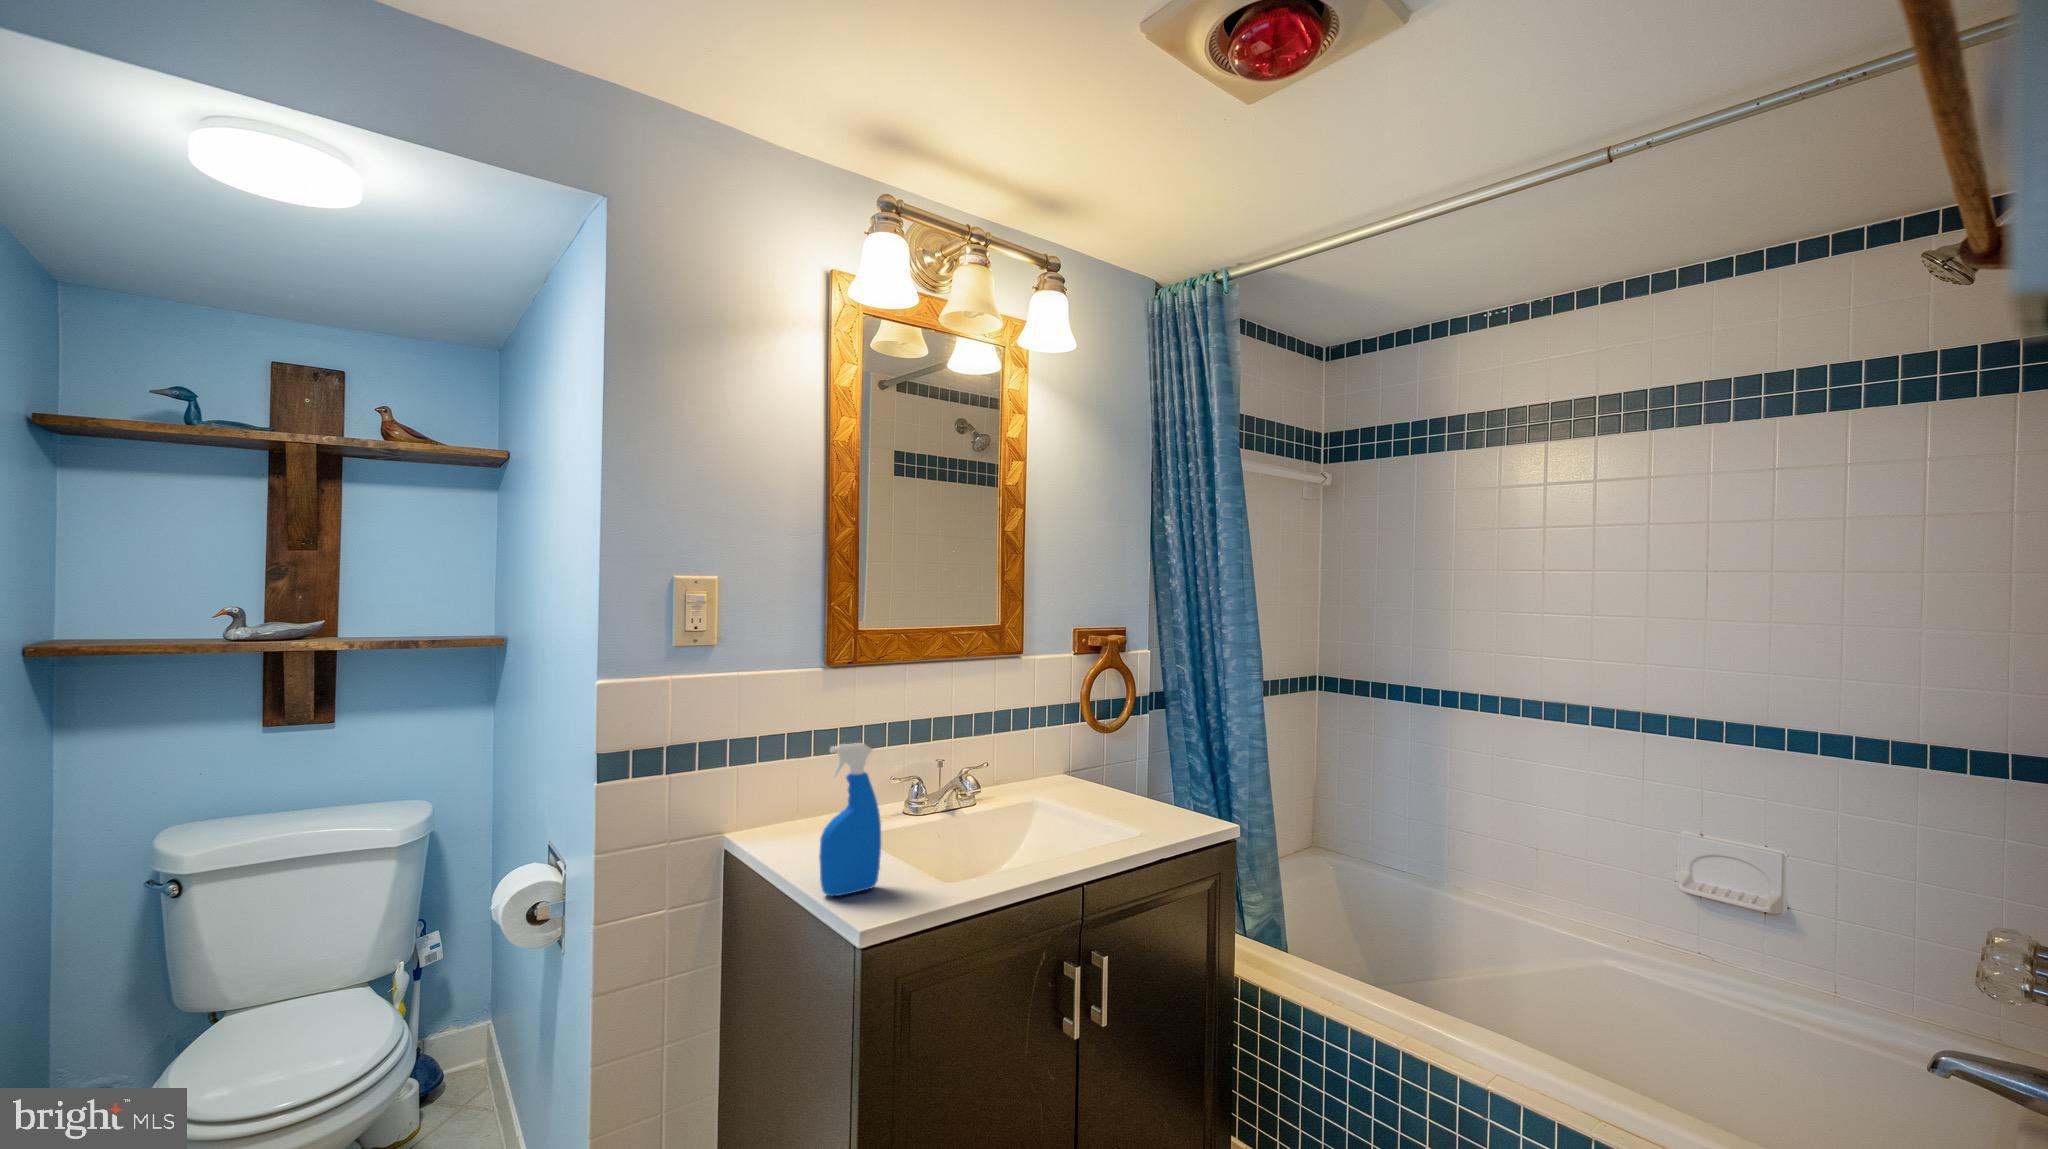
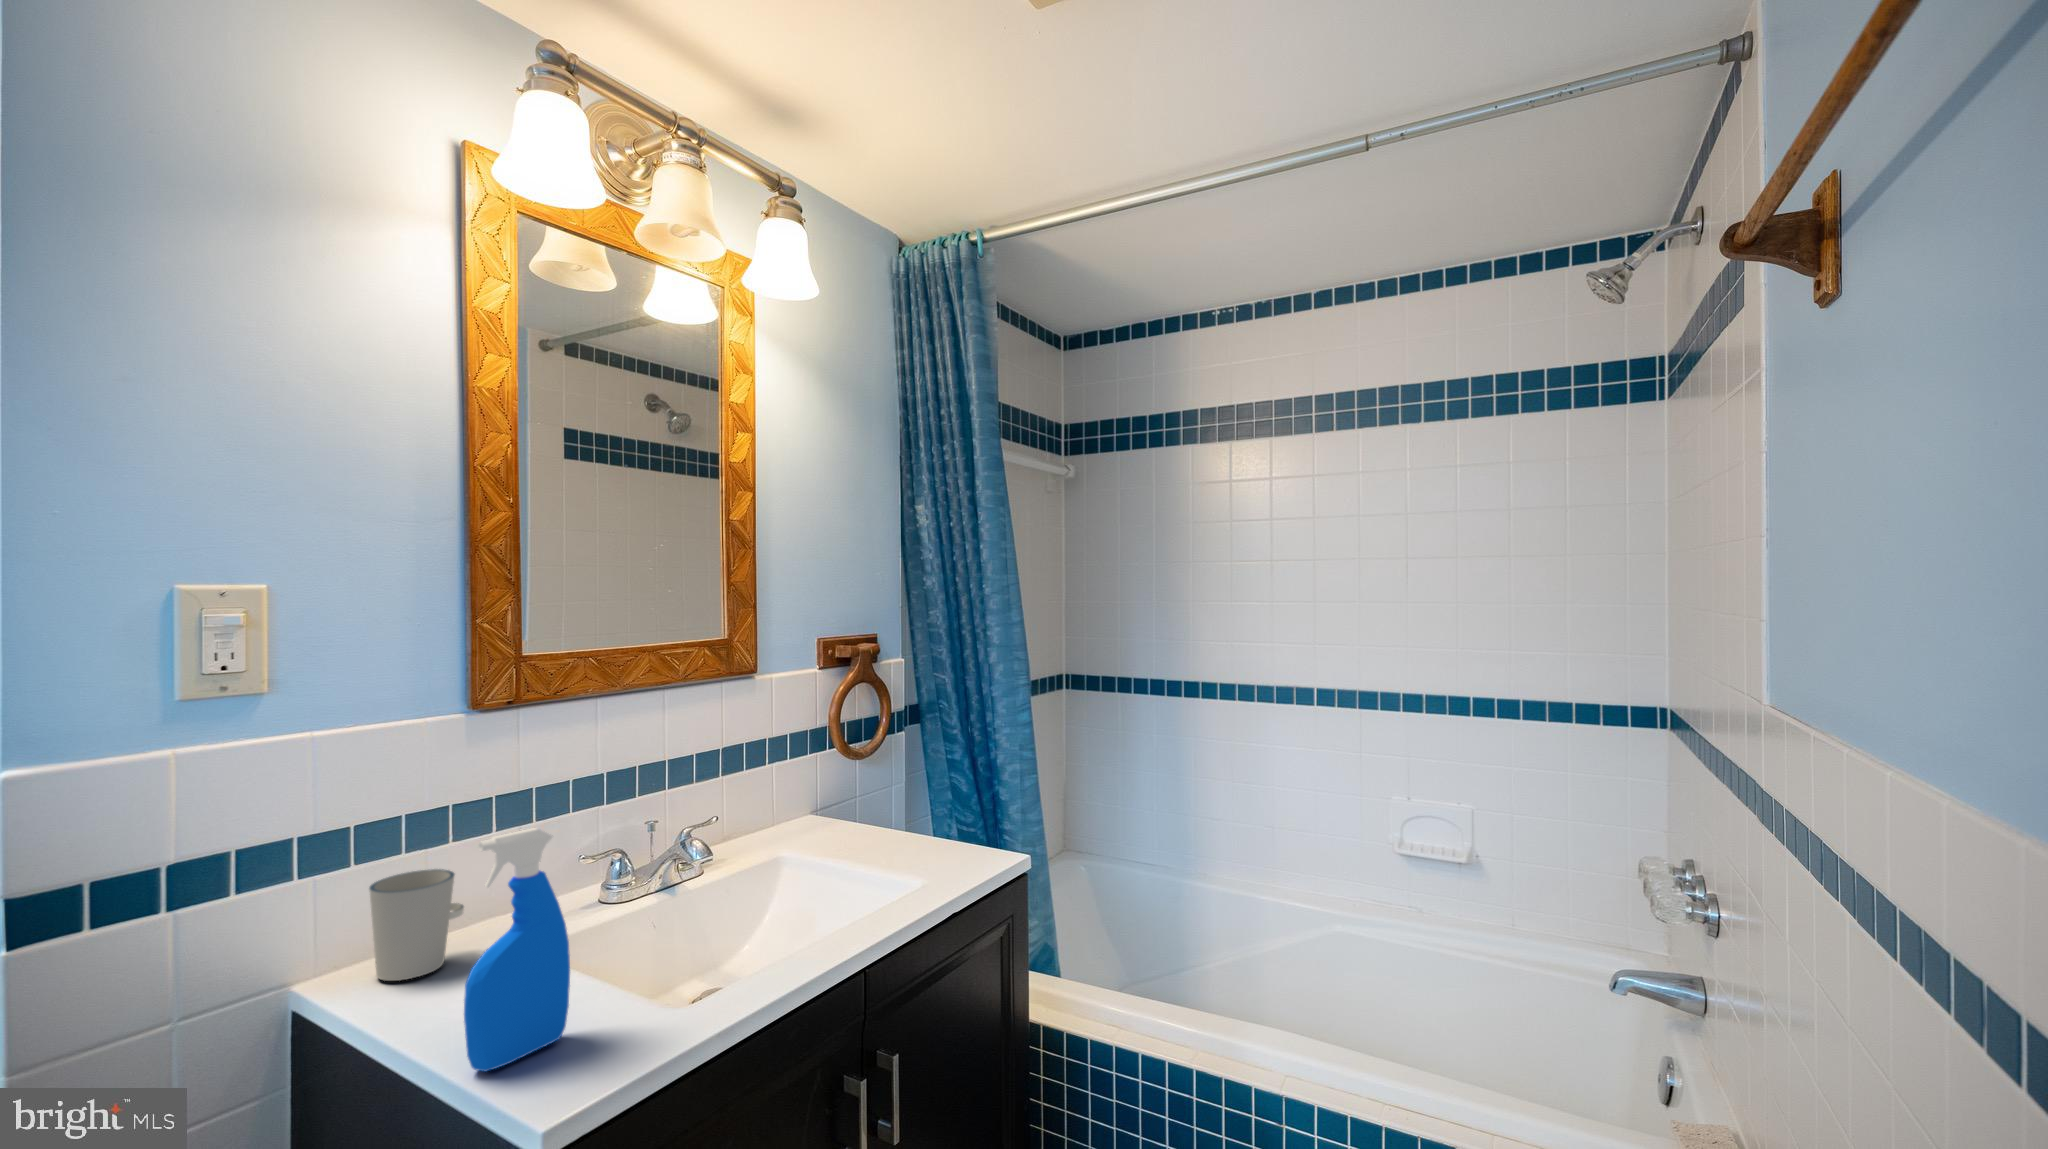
cup: none [767,772,819,841] -> present [369,869,464,981]

